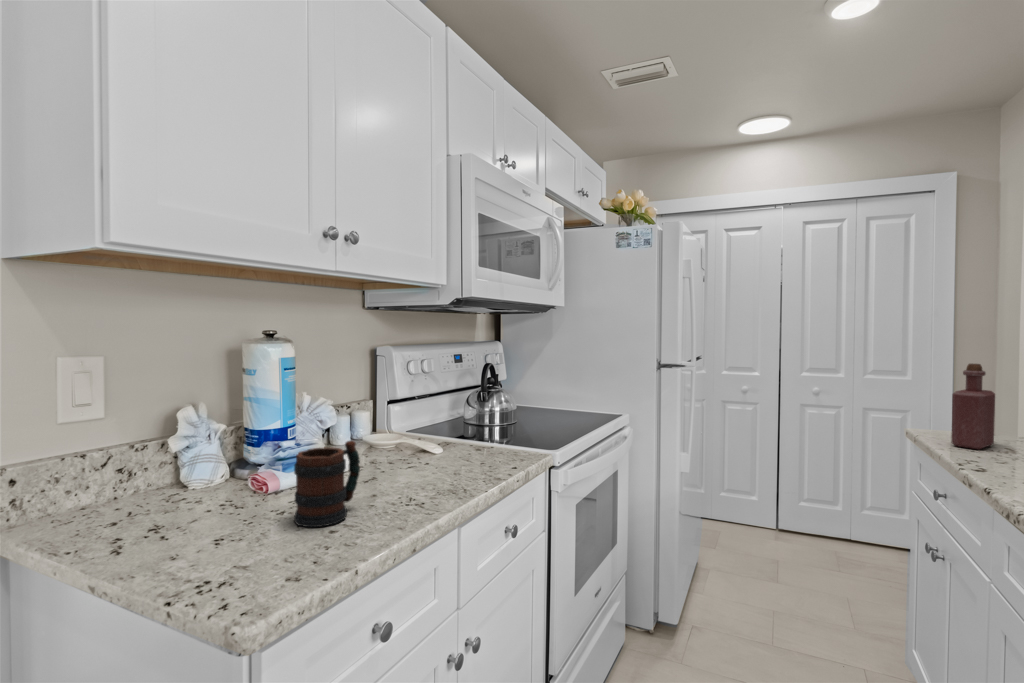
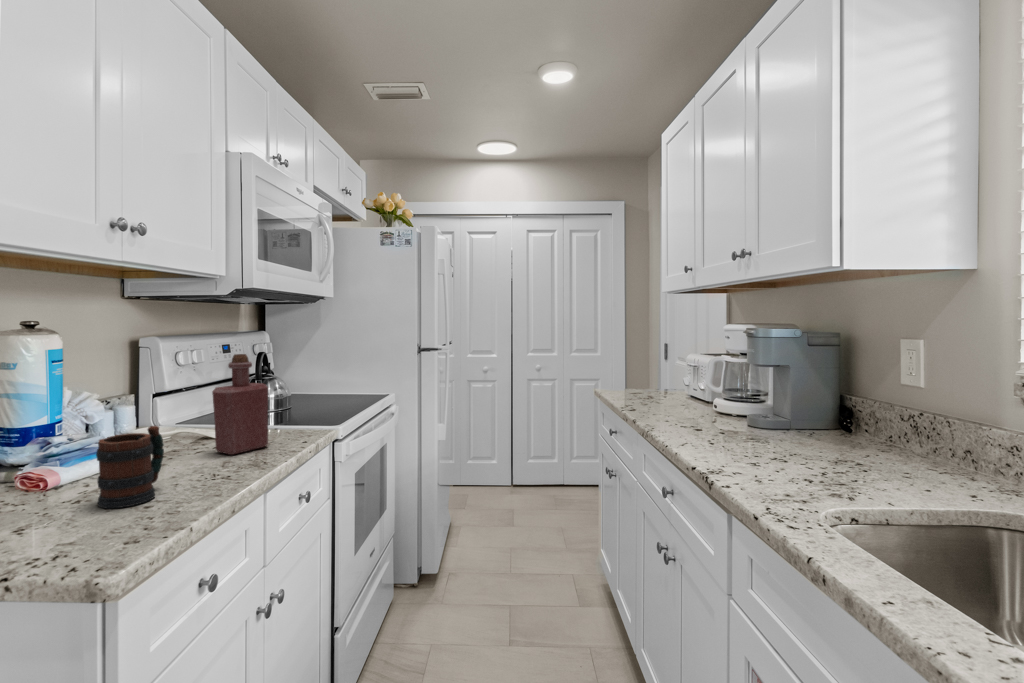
bottle: present [952,364,995,449] -> present [212,354,268,455]

